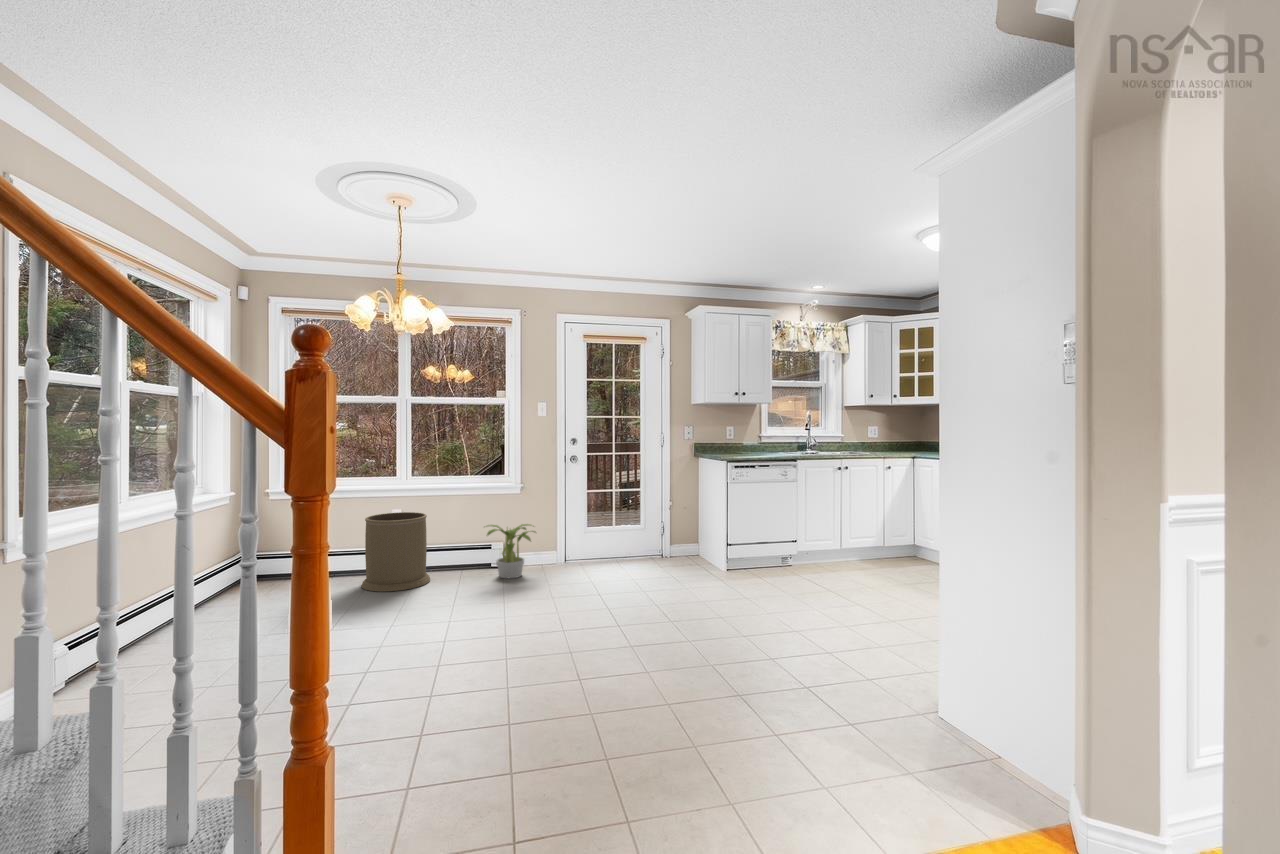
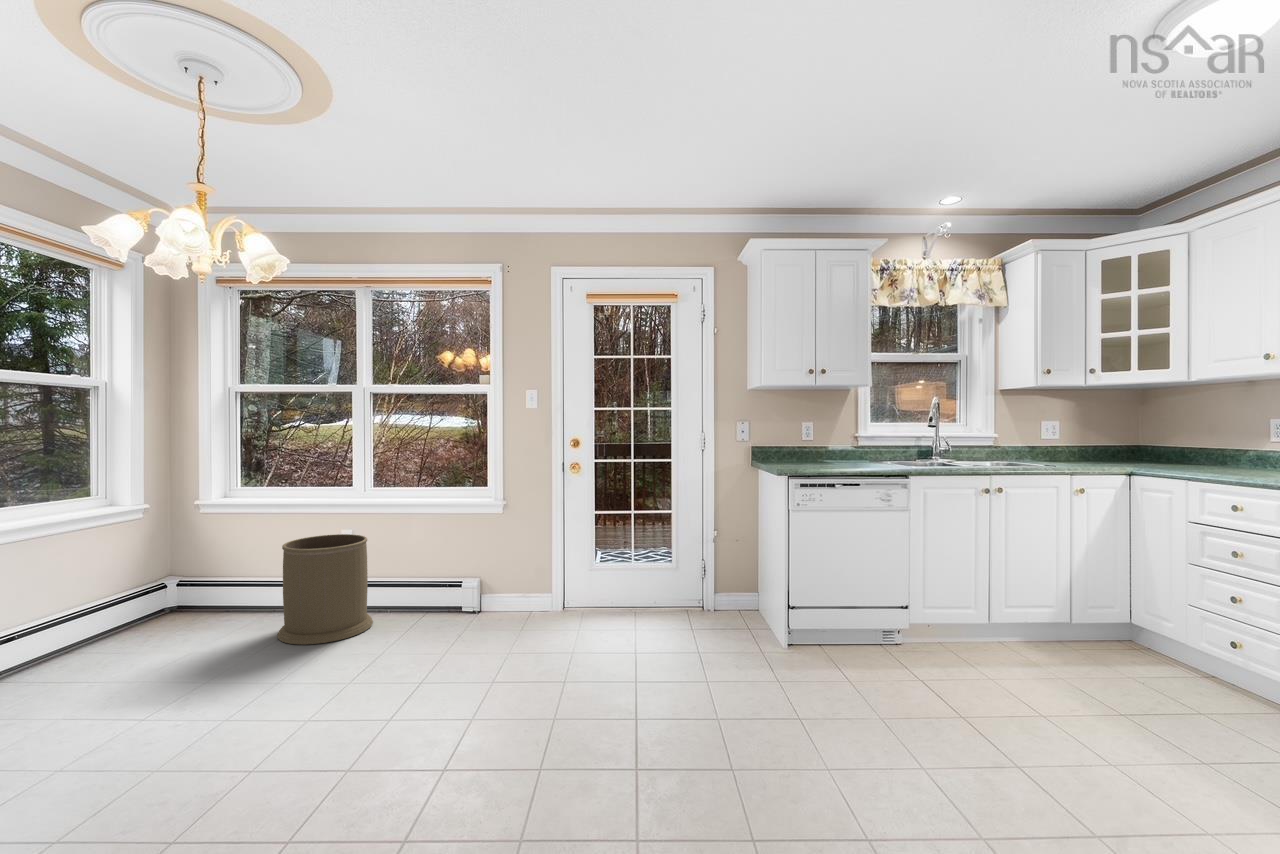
potted plant: present [487,524,536,579] -> none [433,556,517,634]

